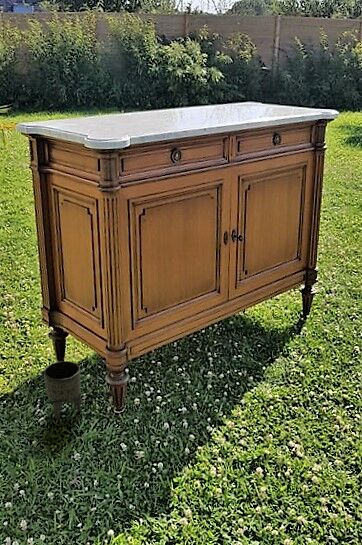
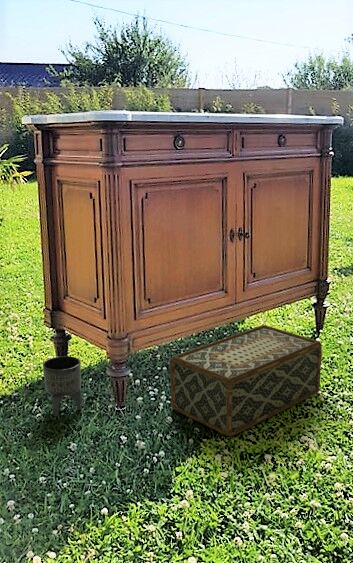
woven basket: none [167,321,311,443] -> present [170,325,322,437]

